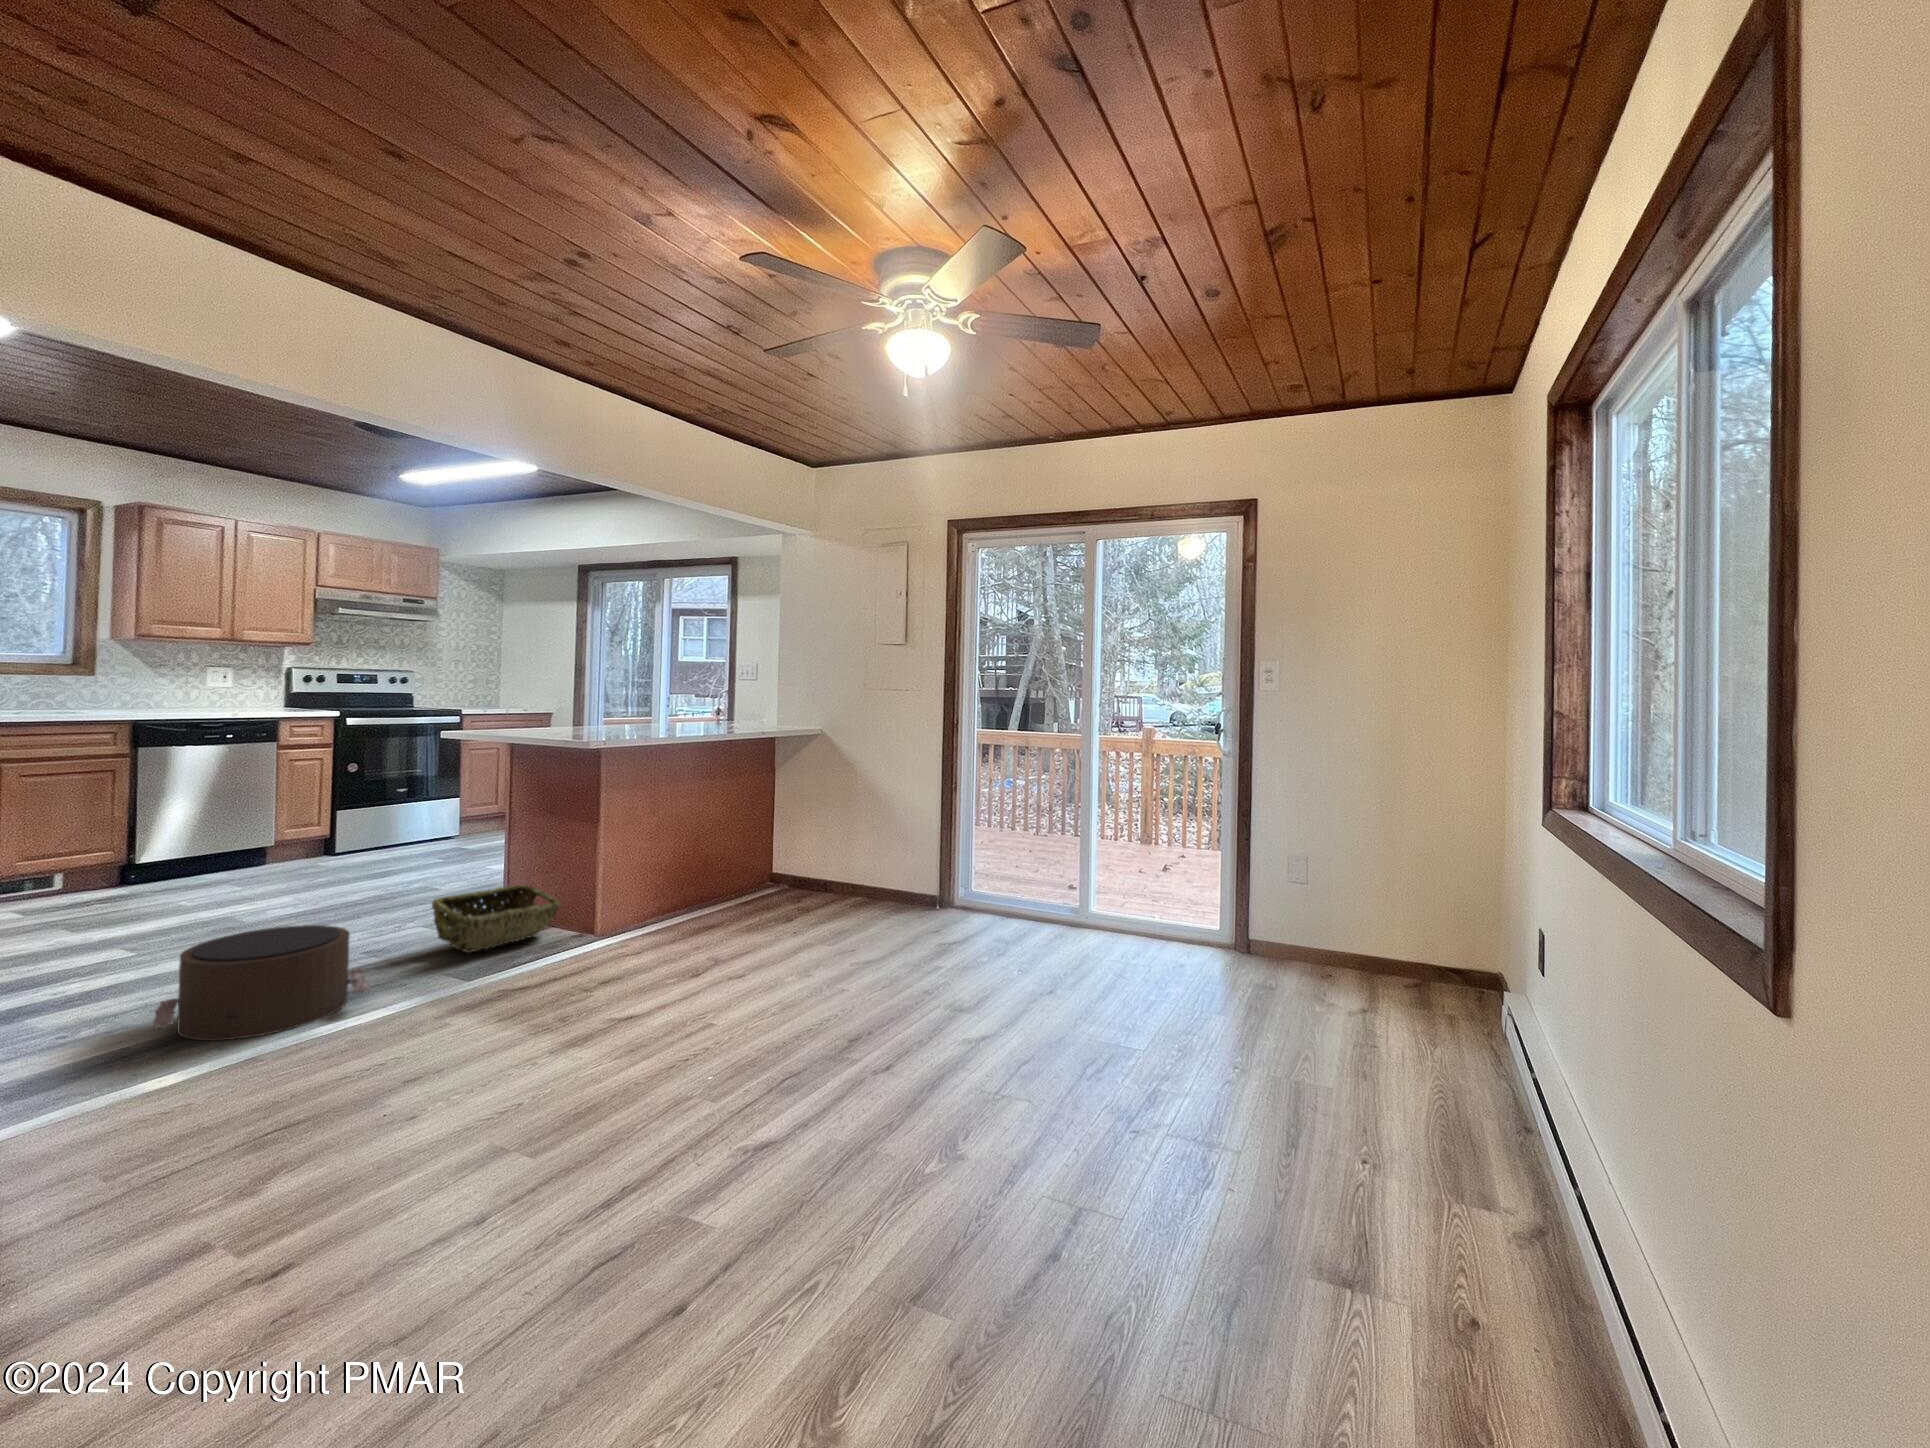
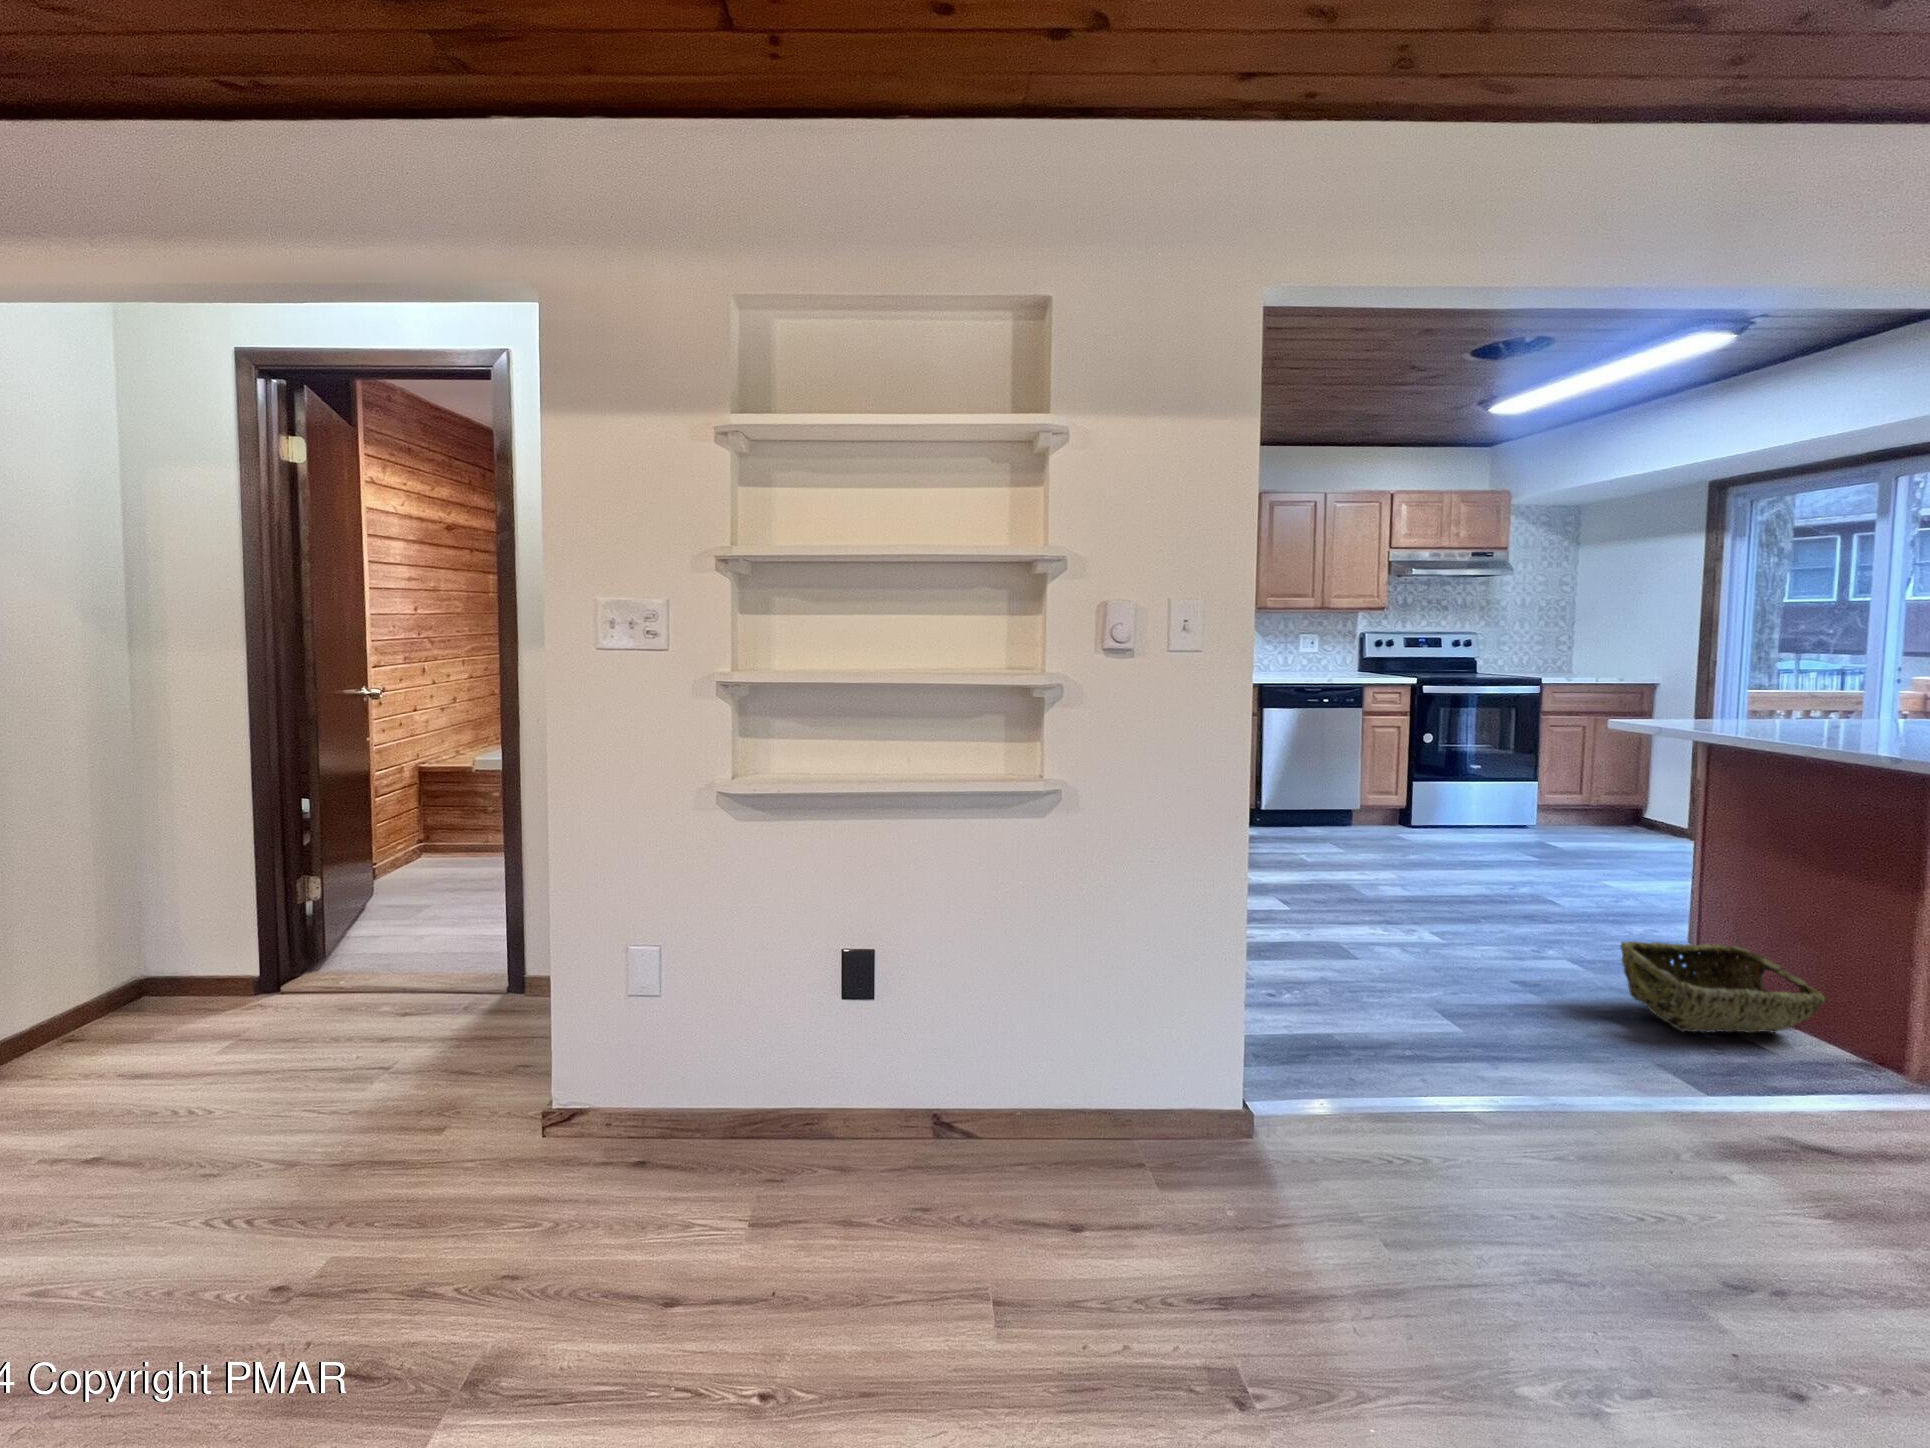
pouf: present [153,925,371,1041] -> none [1365,937,1595,1079]

